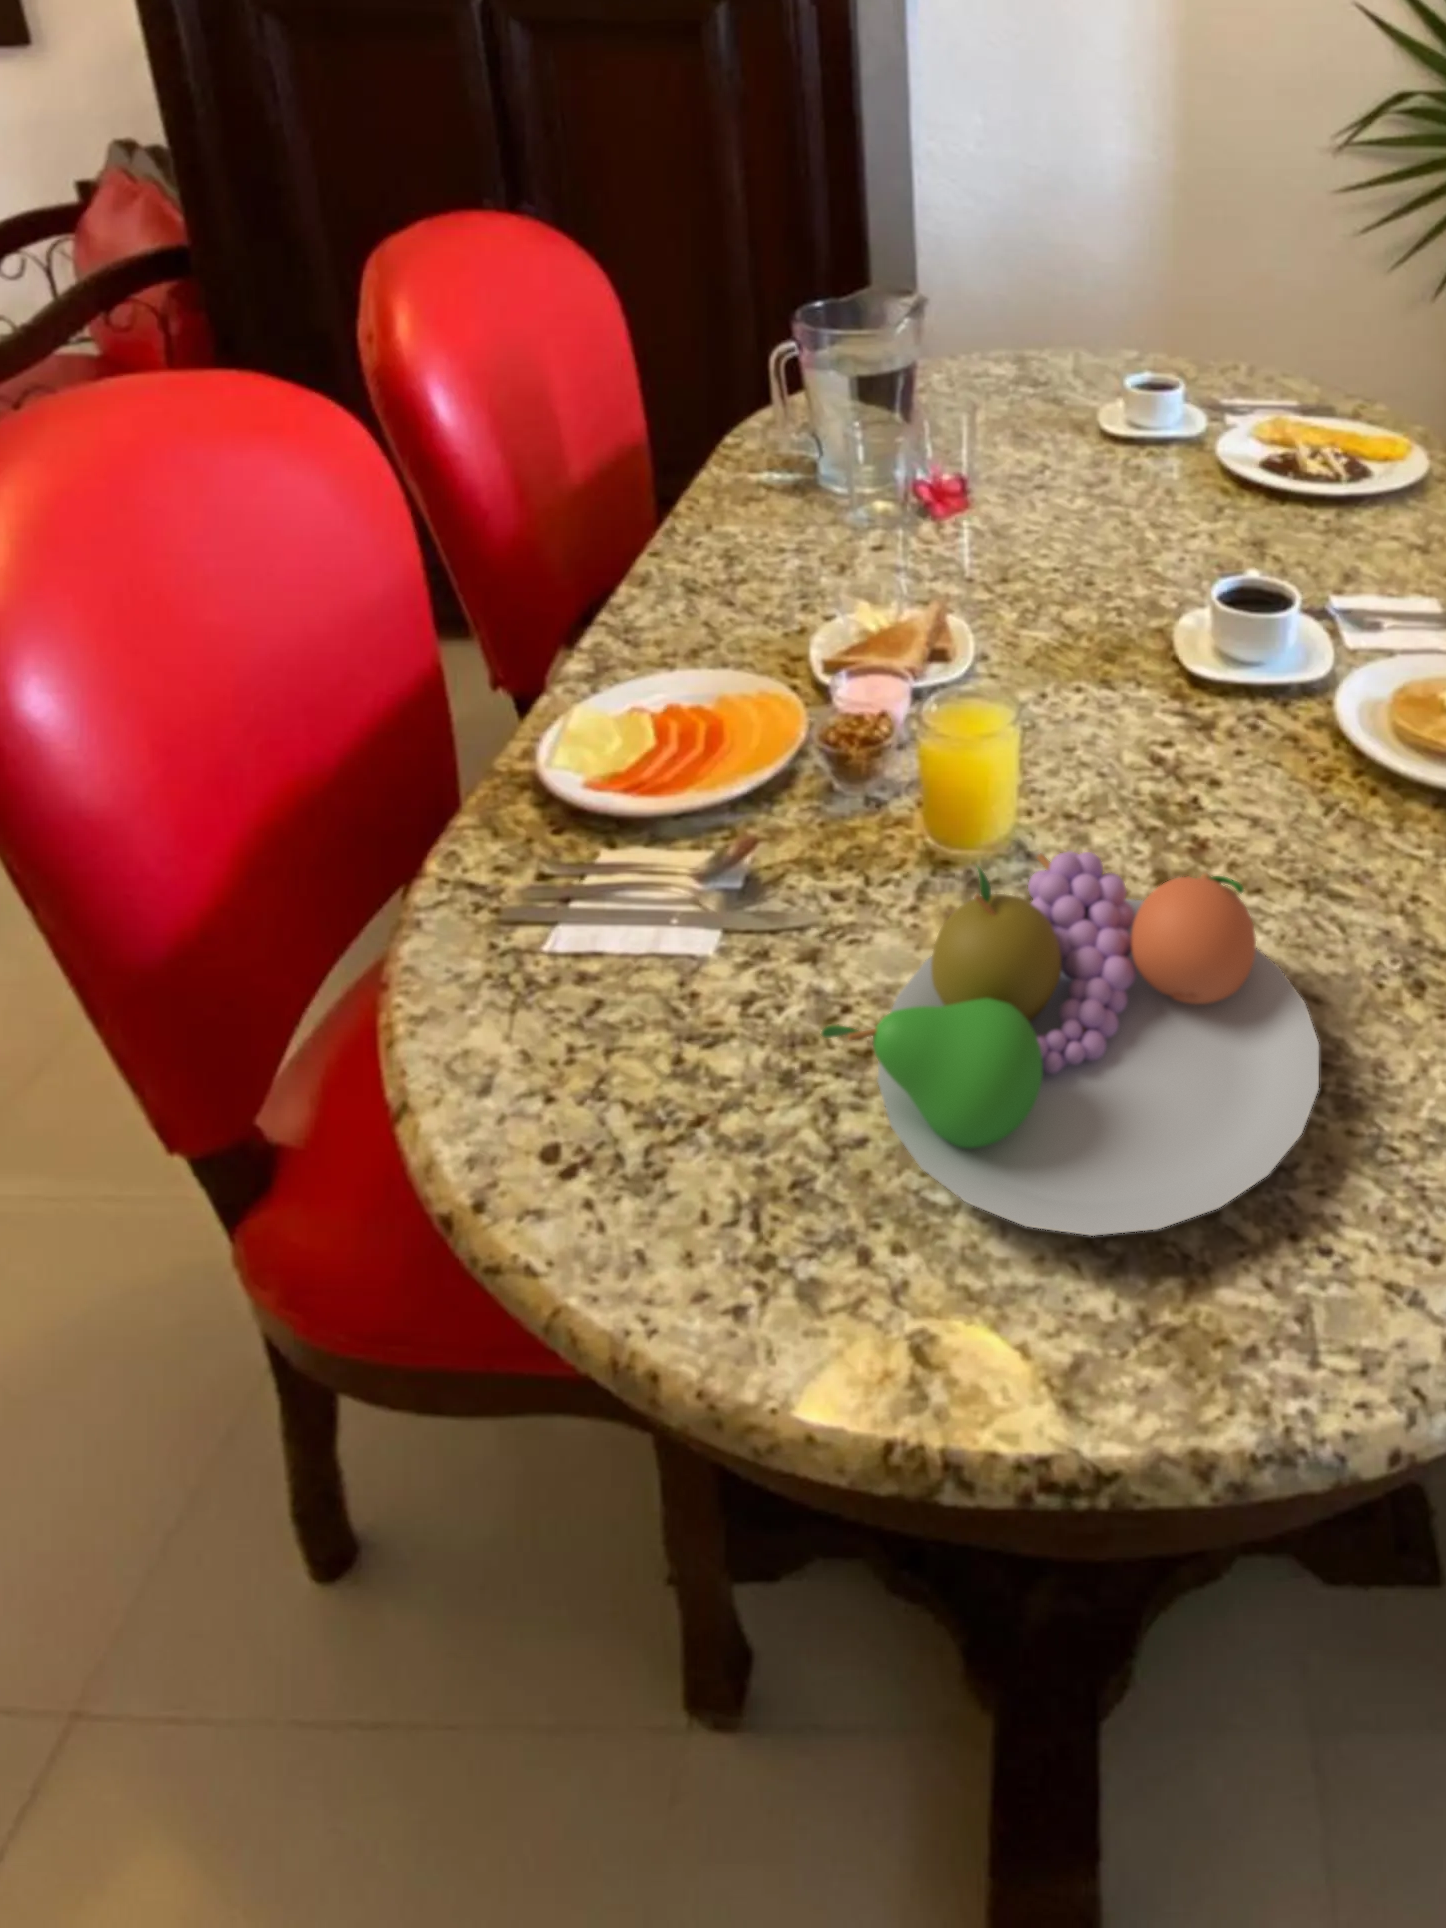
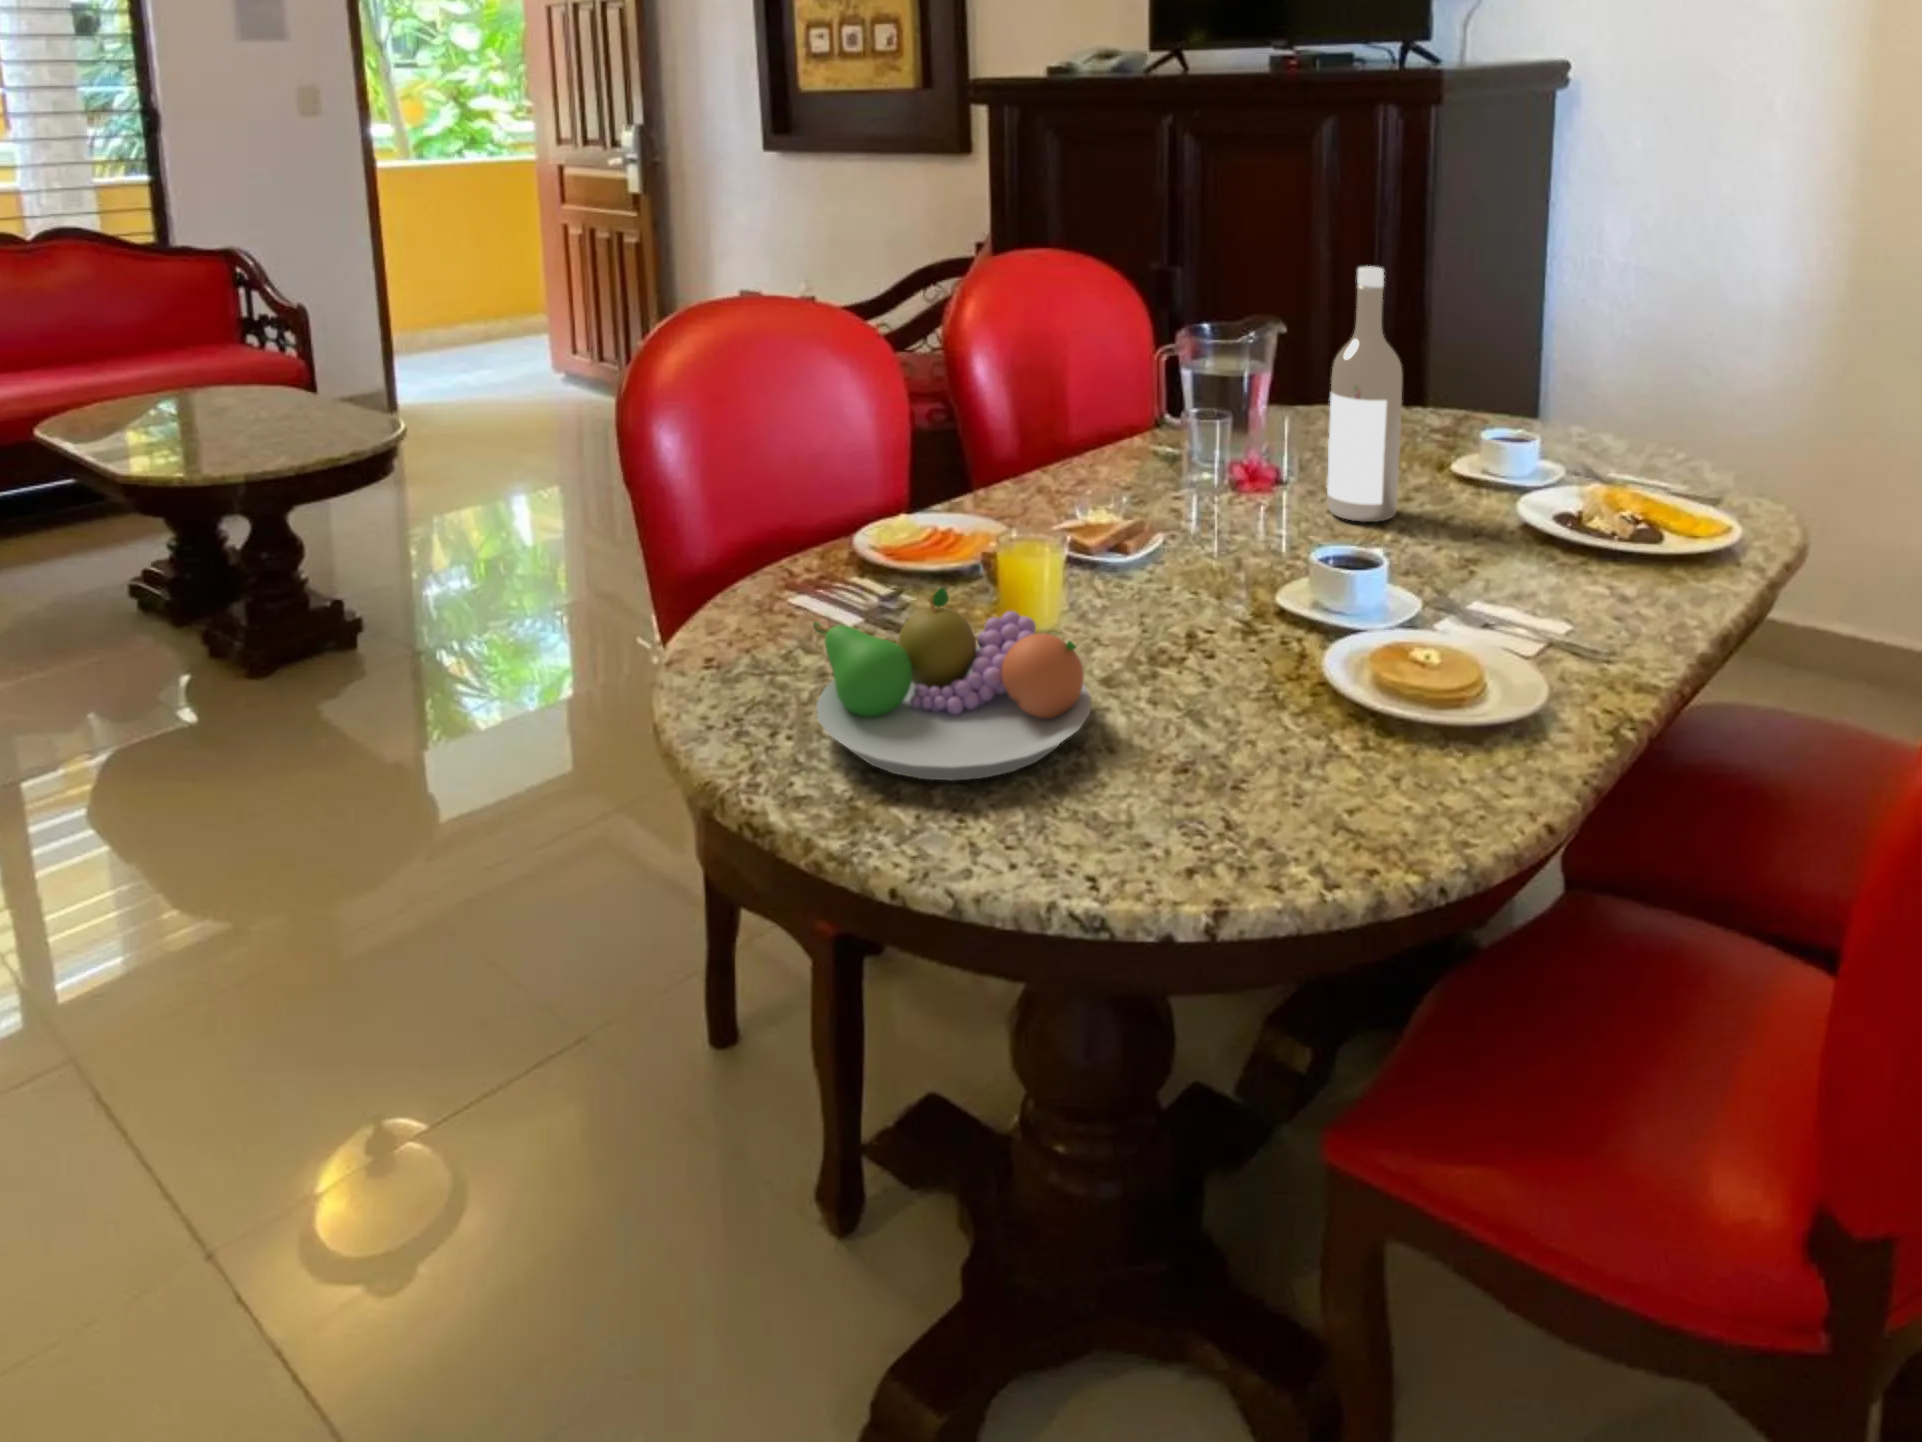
wine bottle: none [1056,221,1140,530] -> present [1327,266,1402,522]

